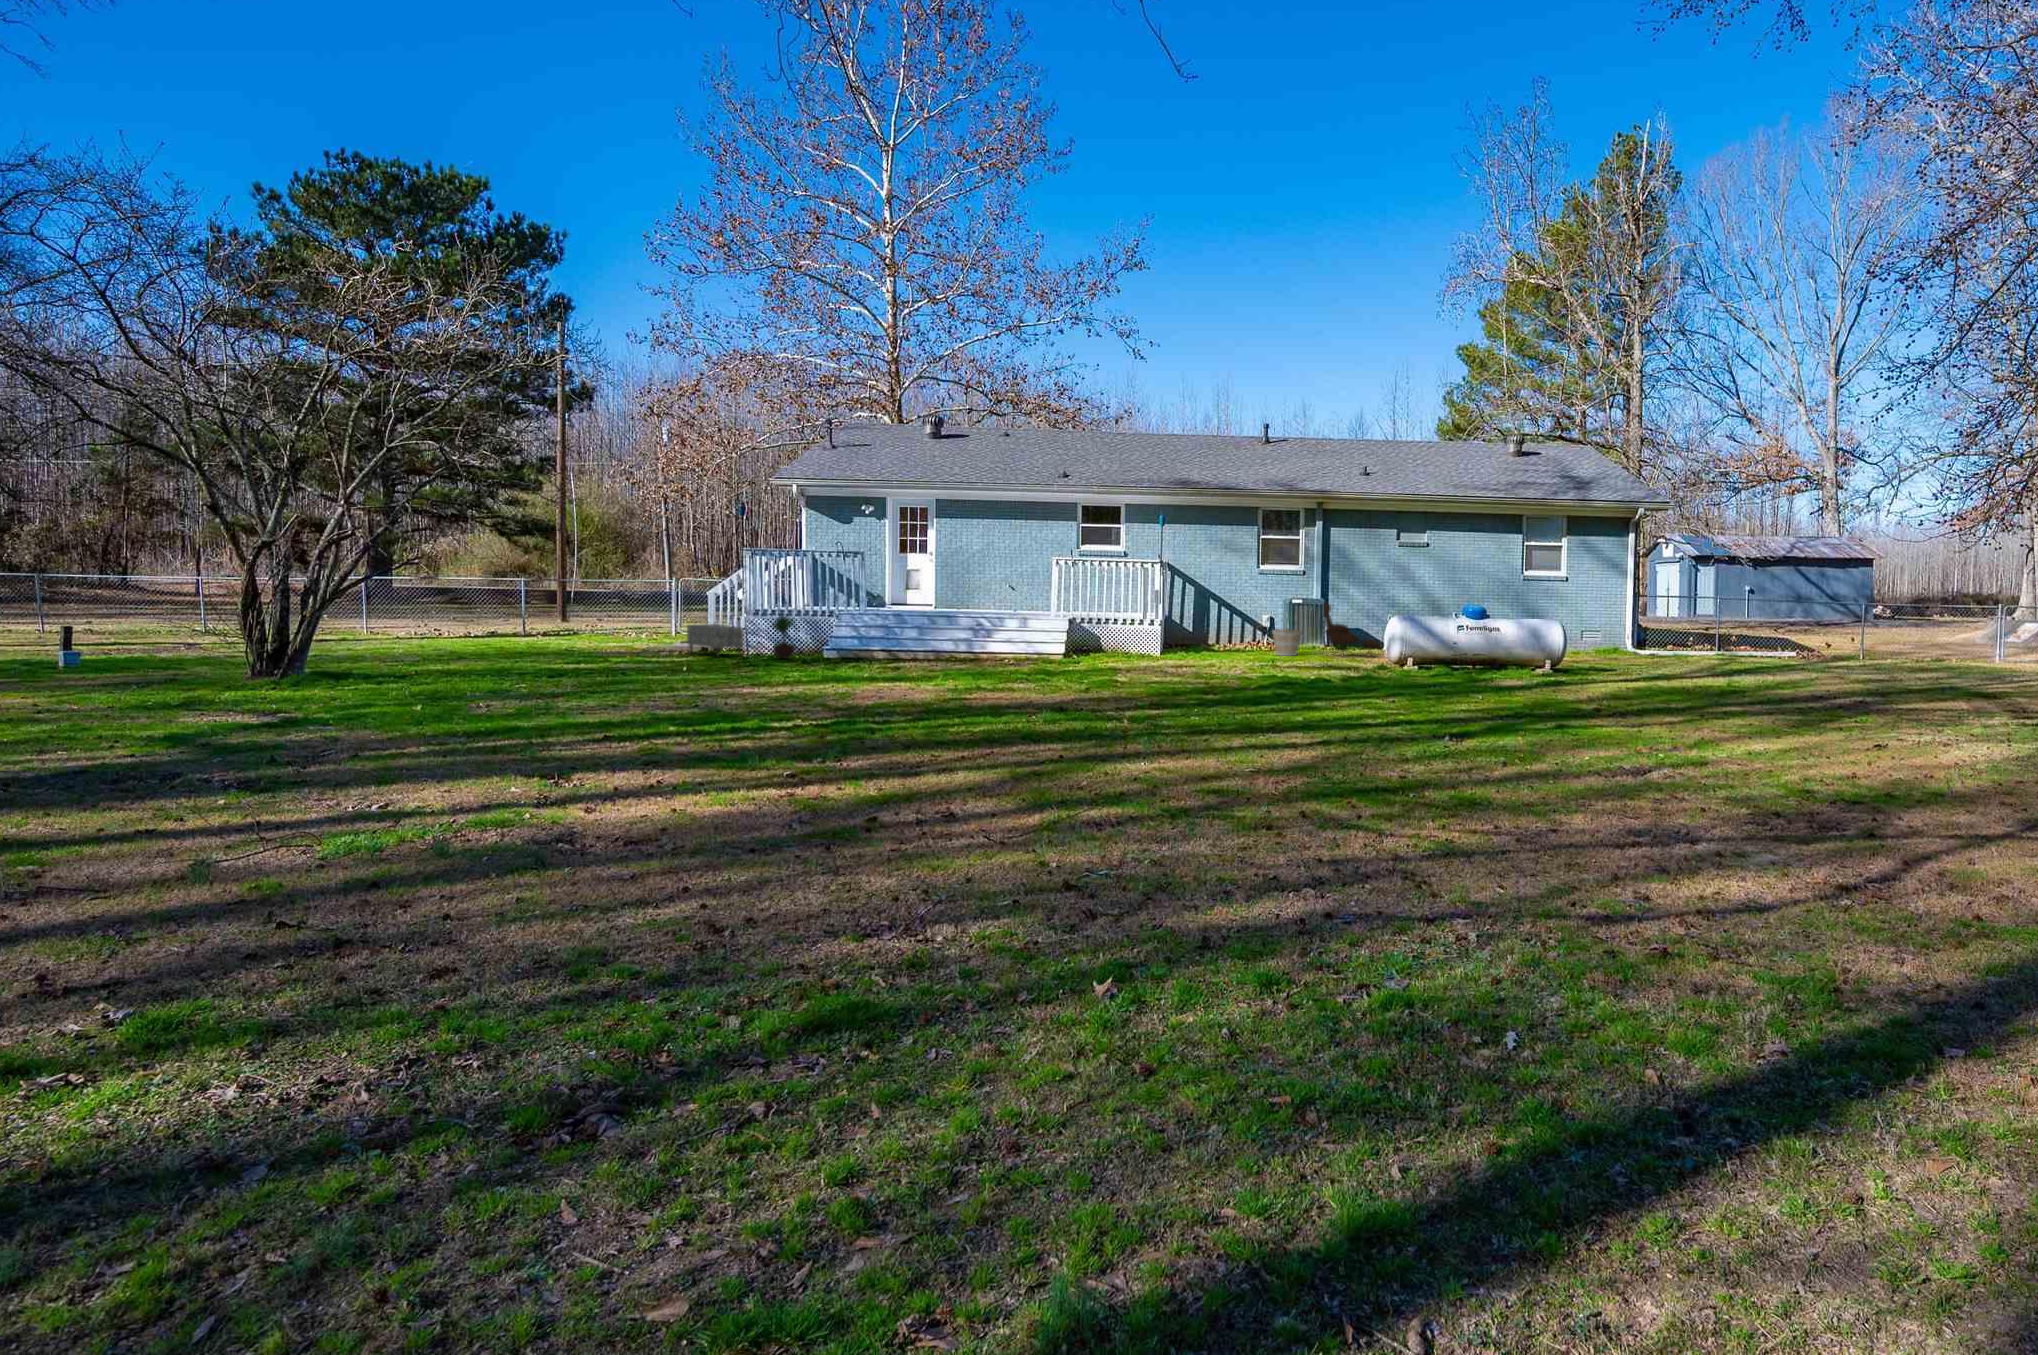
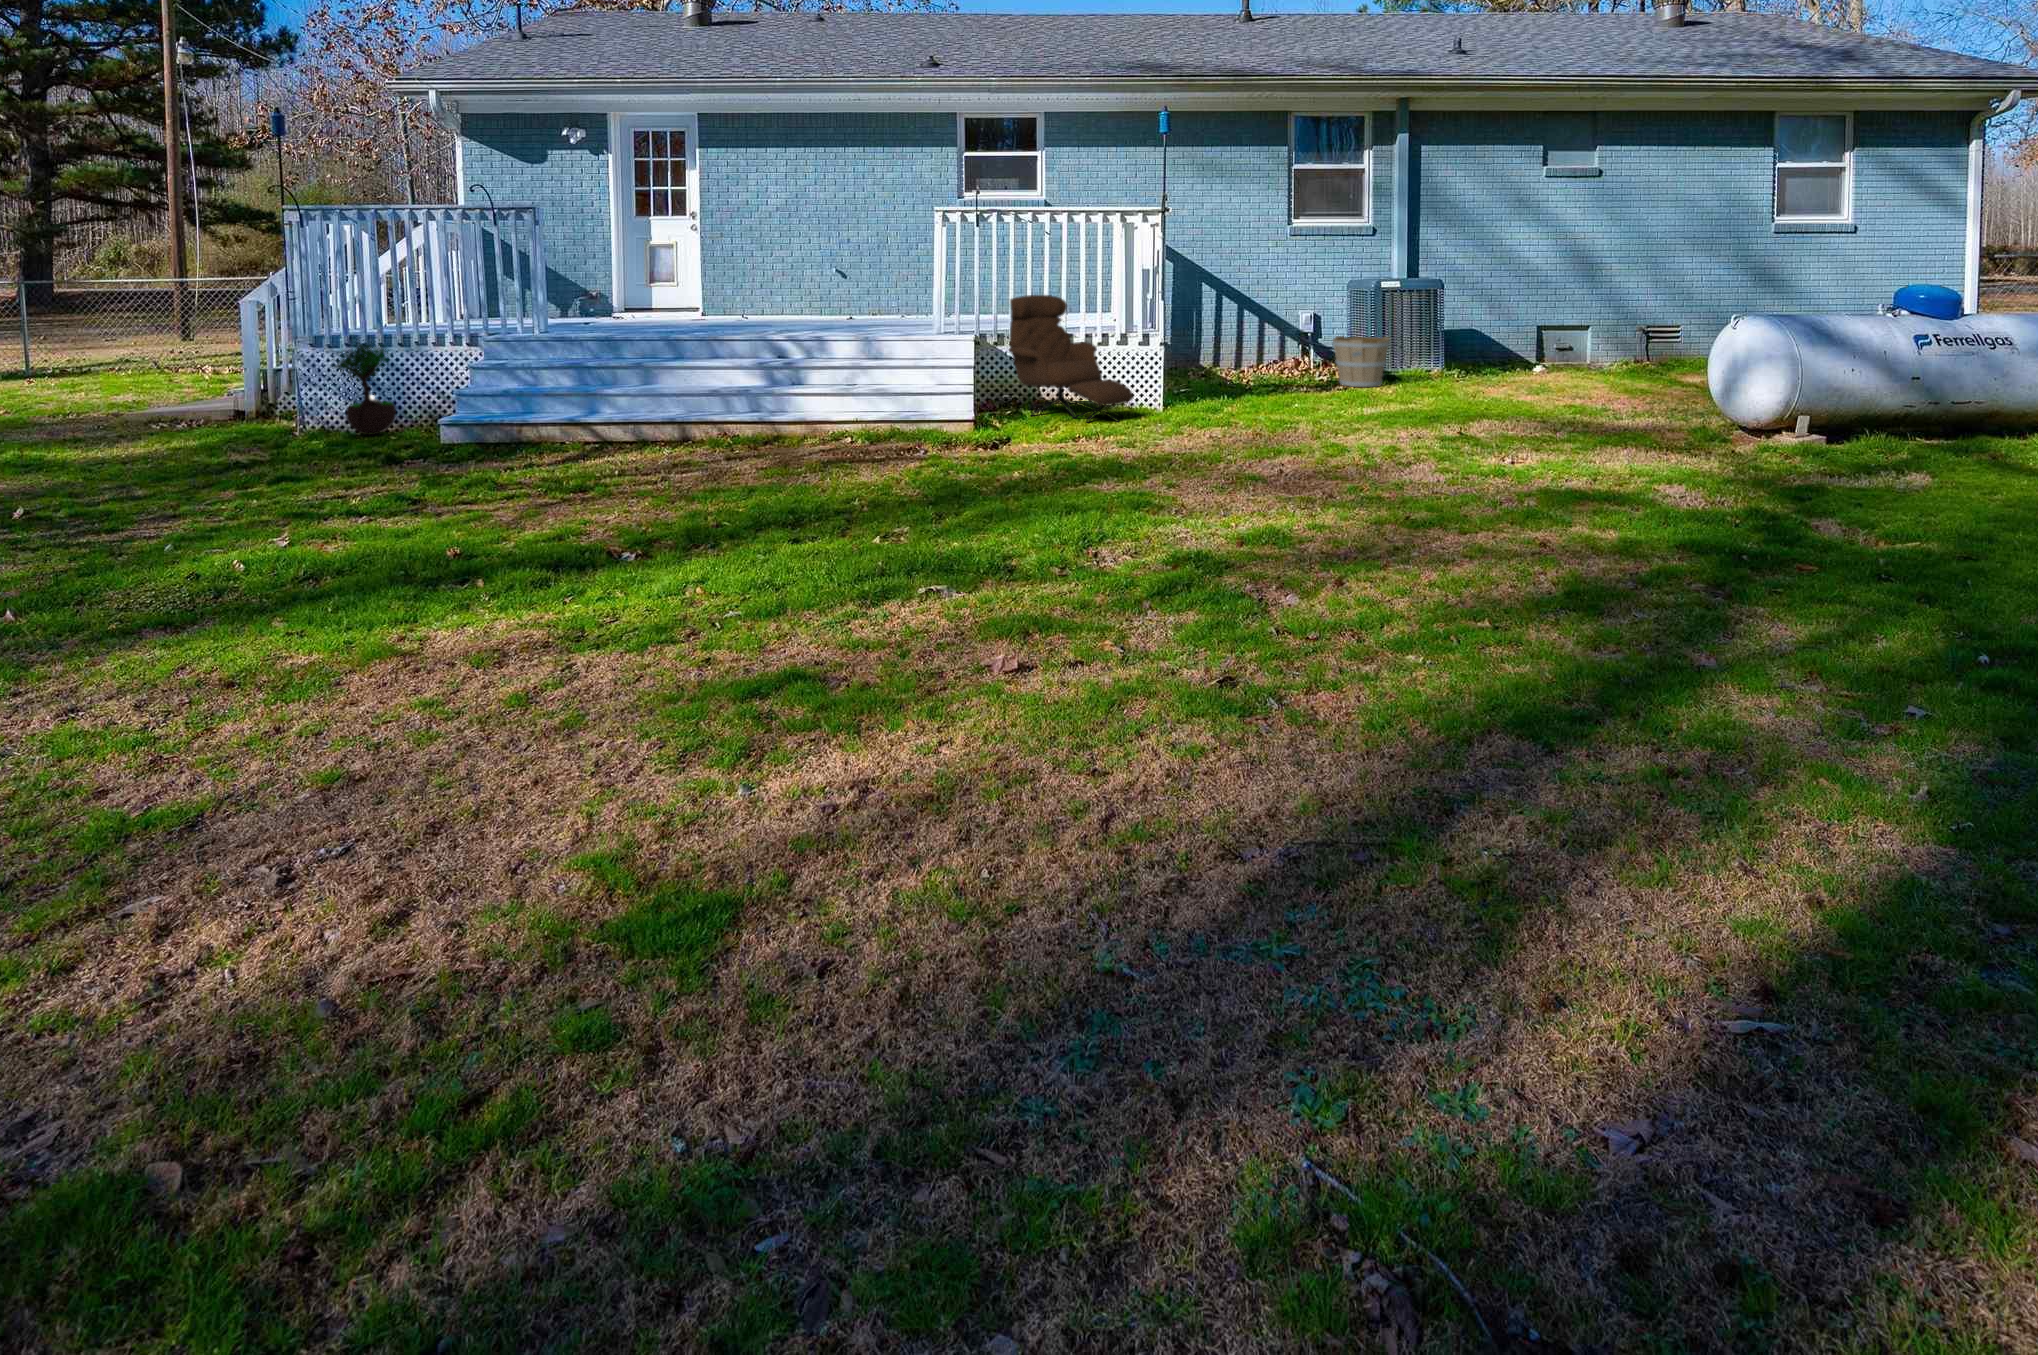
lounge chair: present [1324,603,1381,656] -> present [1009,295,1133,422]
bench: present [687,624,744,657] -> none [197,362,299,435]

